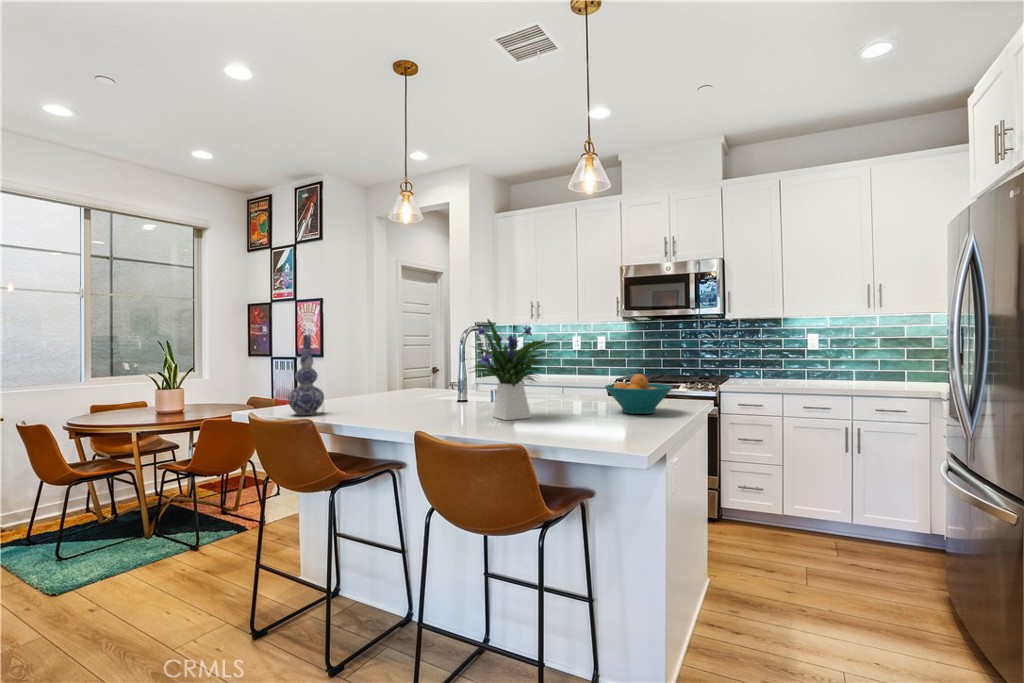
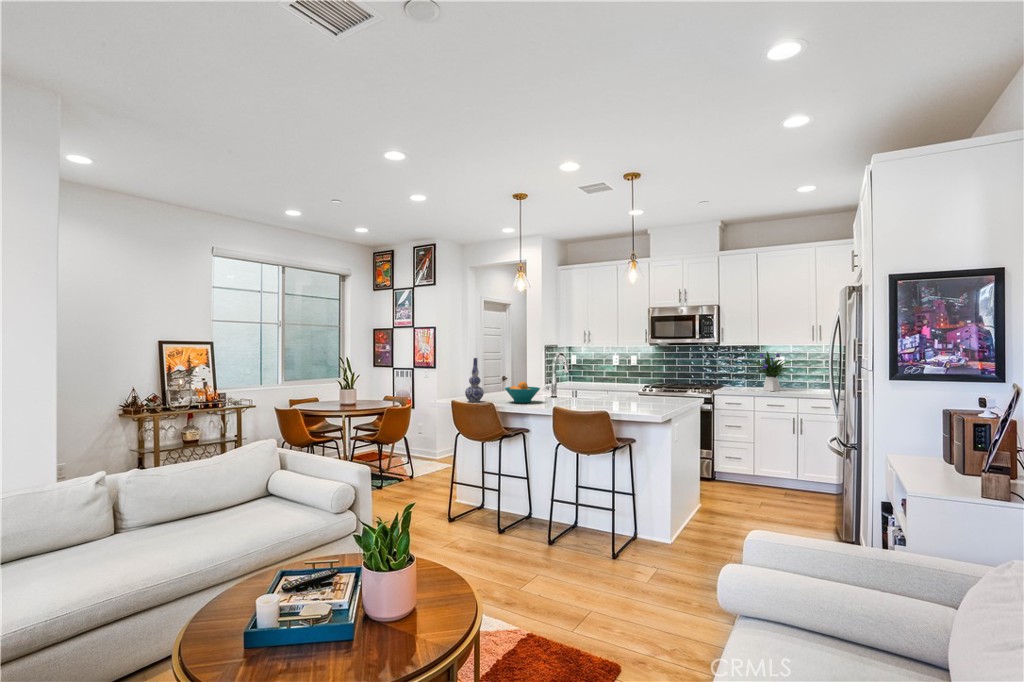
flower arrangement: present [473,319,553,420] -> present [754,352,794,391]
fruit bowl: present [605,374,672,414] -> present [505,382,540,403]

